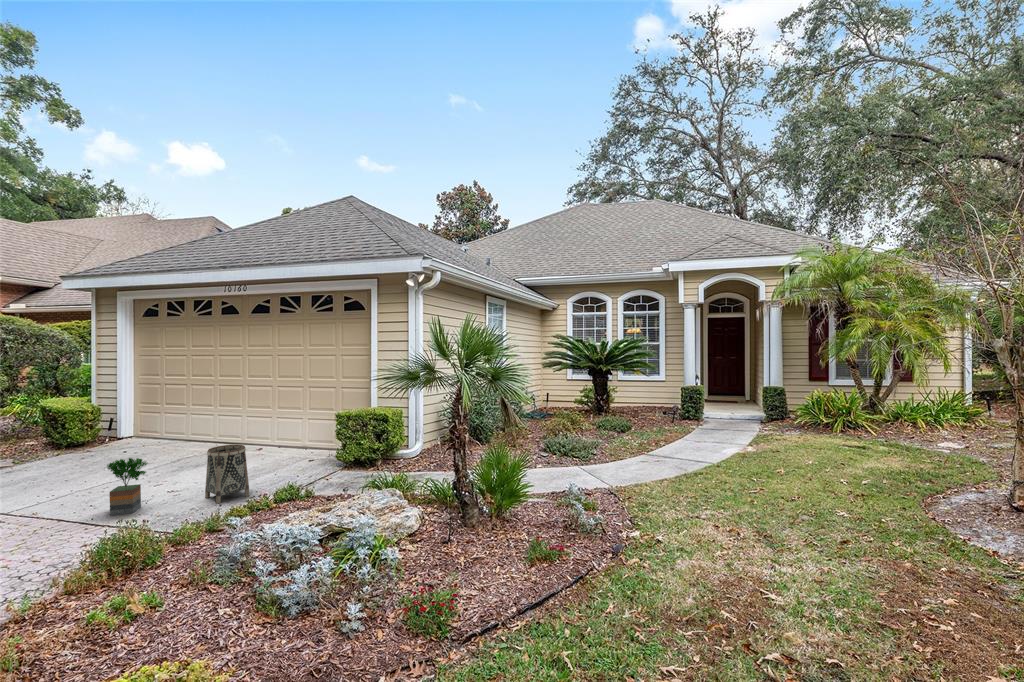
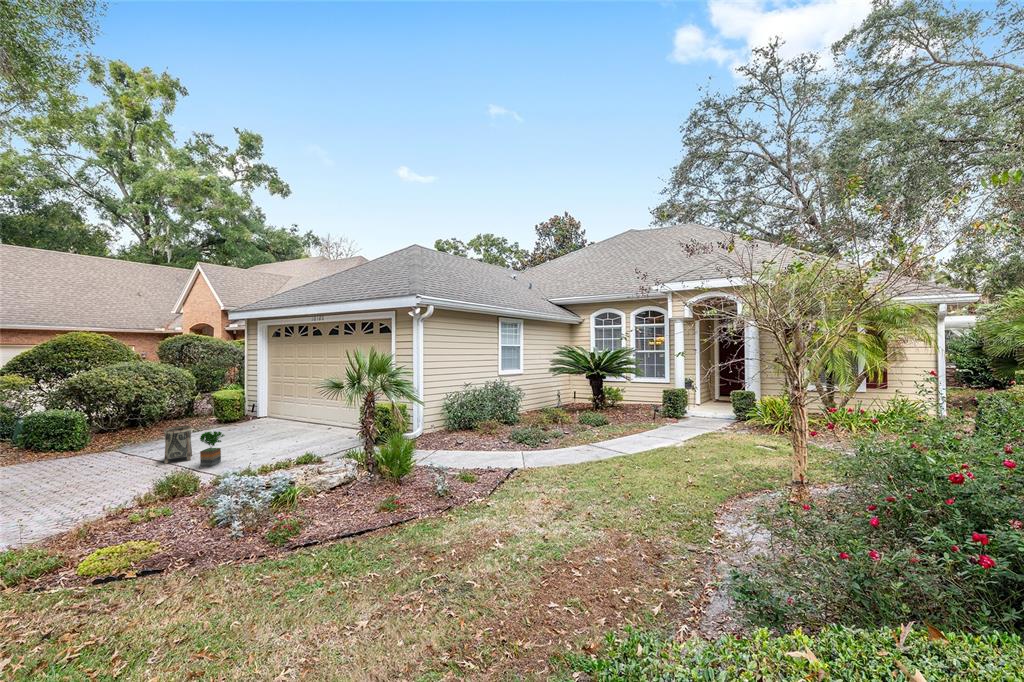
basket: present [205,445,249,503] -> present [164,426,192,464]

